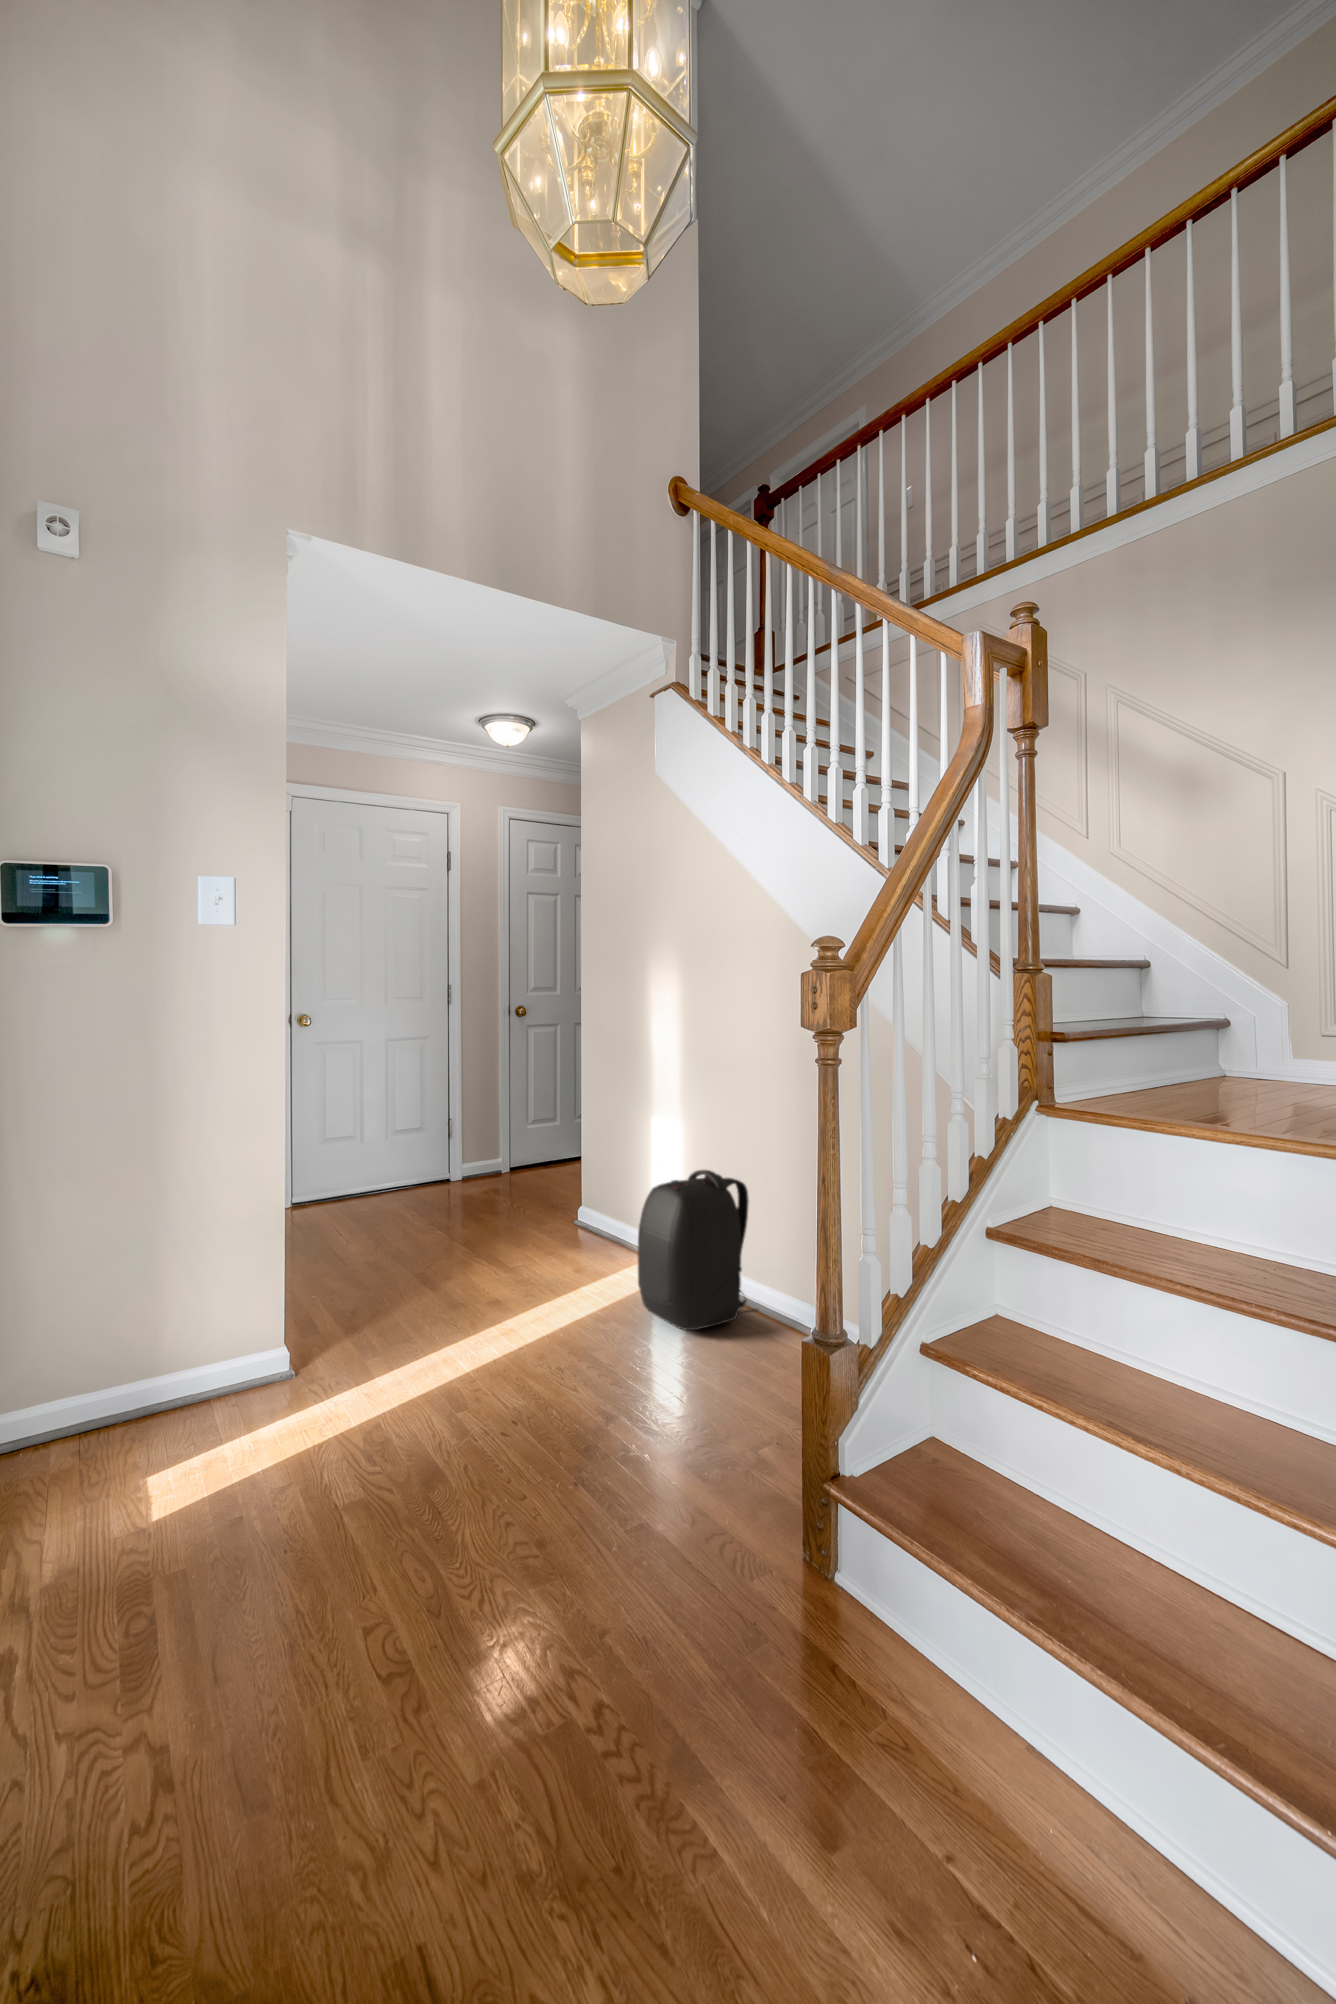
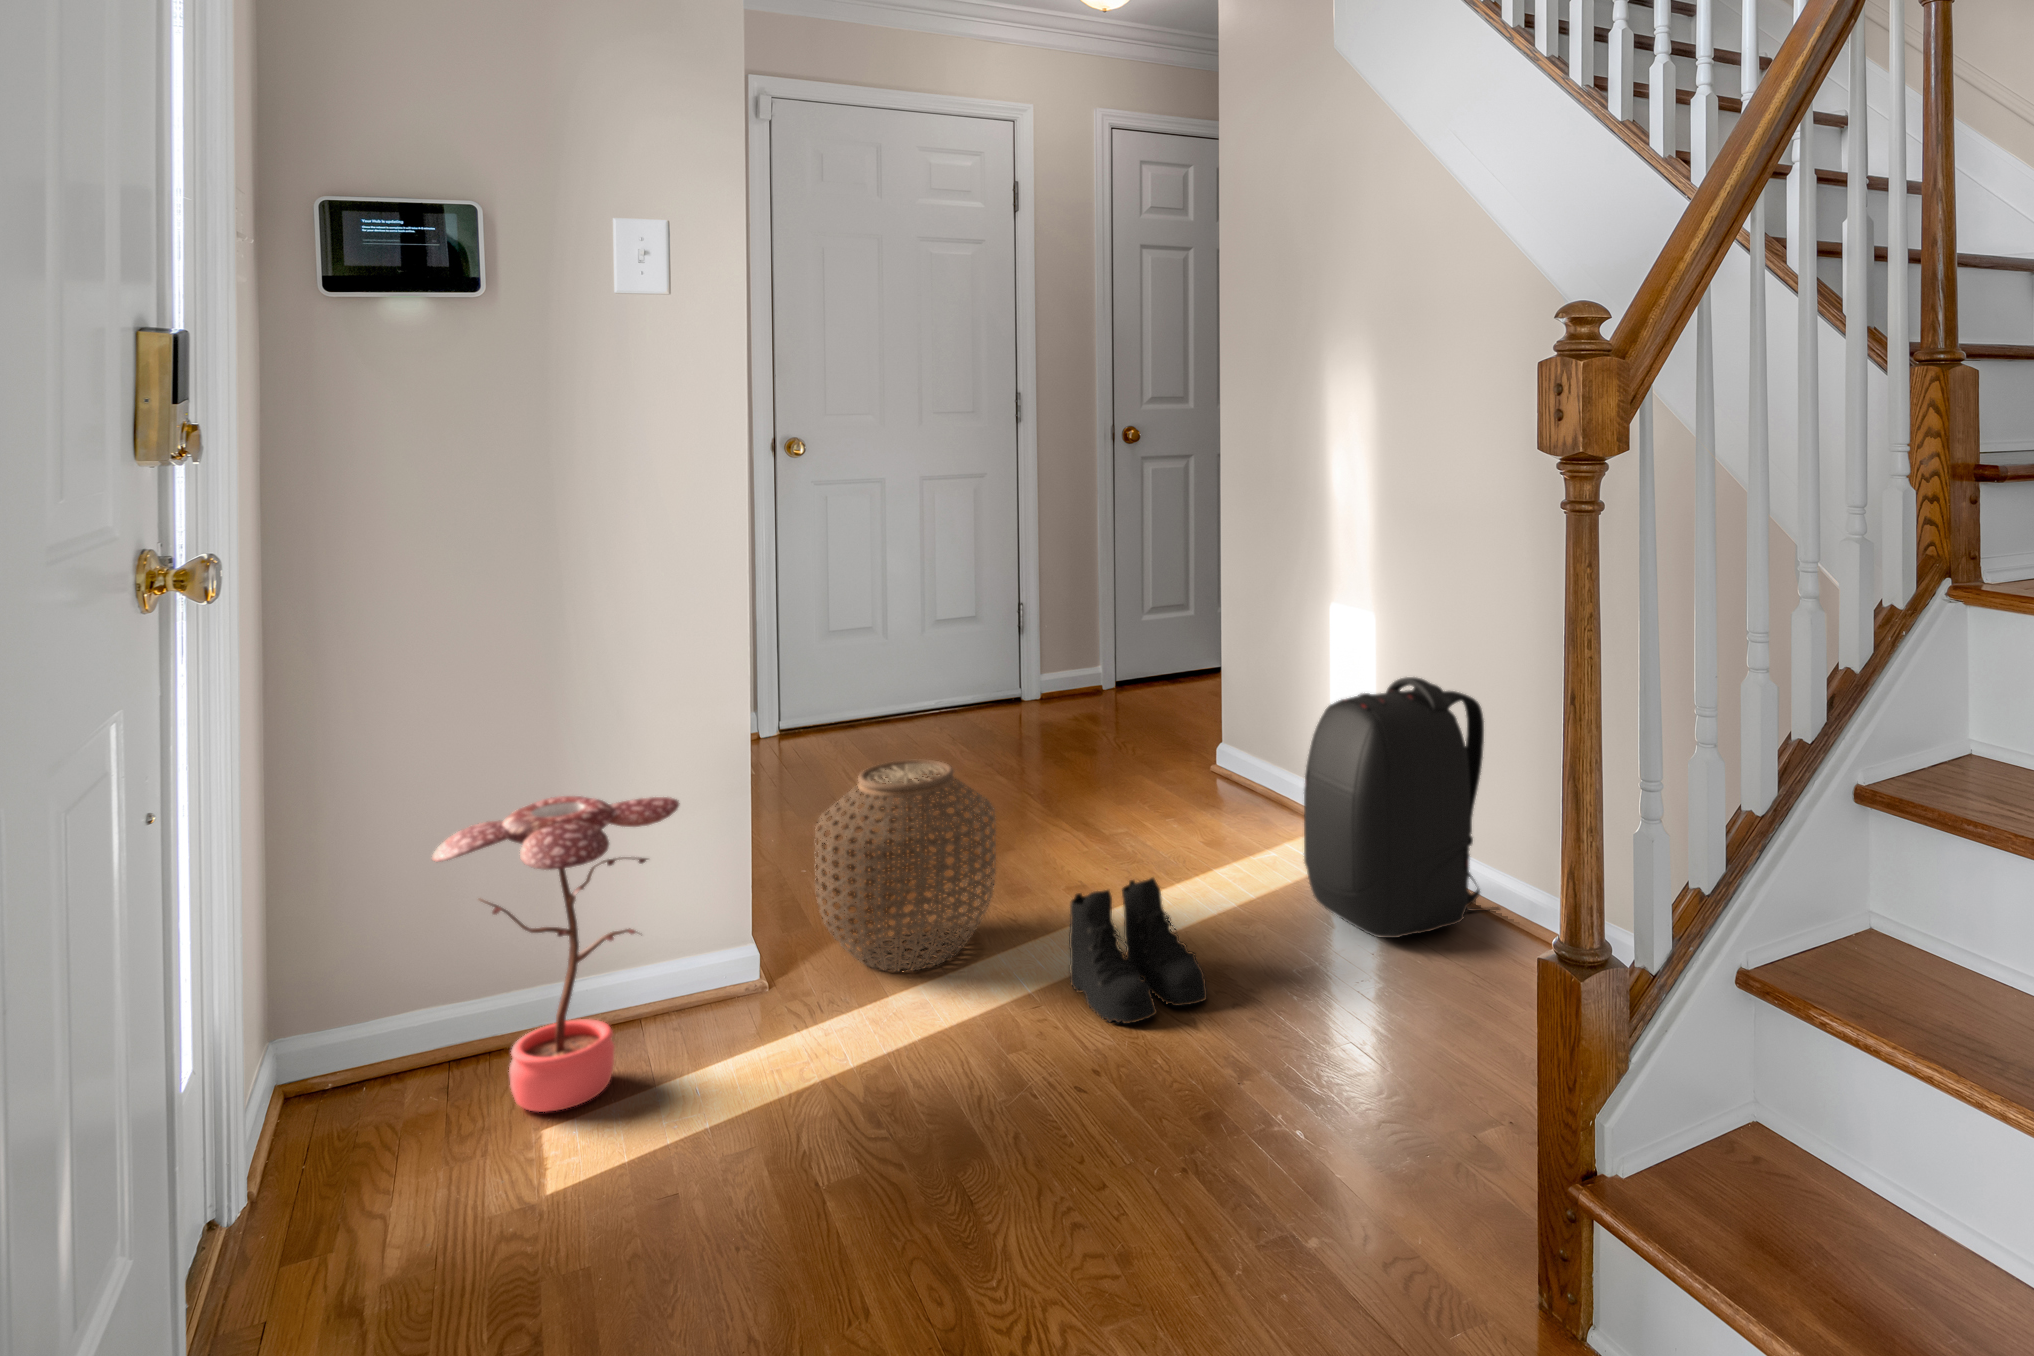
woven basket: none [328,1227,444,1360] -> present [815,759,996,972]
potted plant: none [72,1254,239,1459] -> present [432,796,680,1112]
boots: none [492,1297,580,1389] -> present [1069,878,1207,1023]

